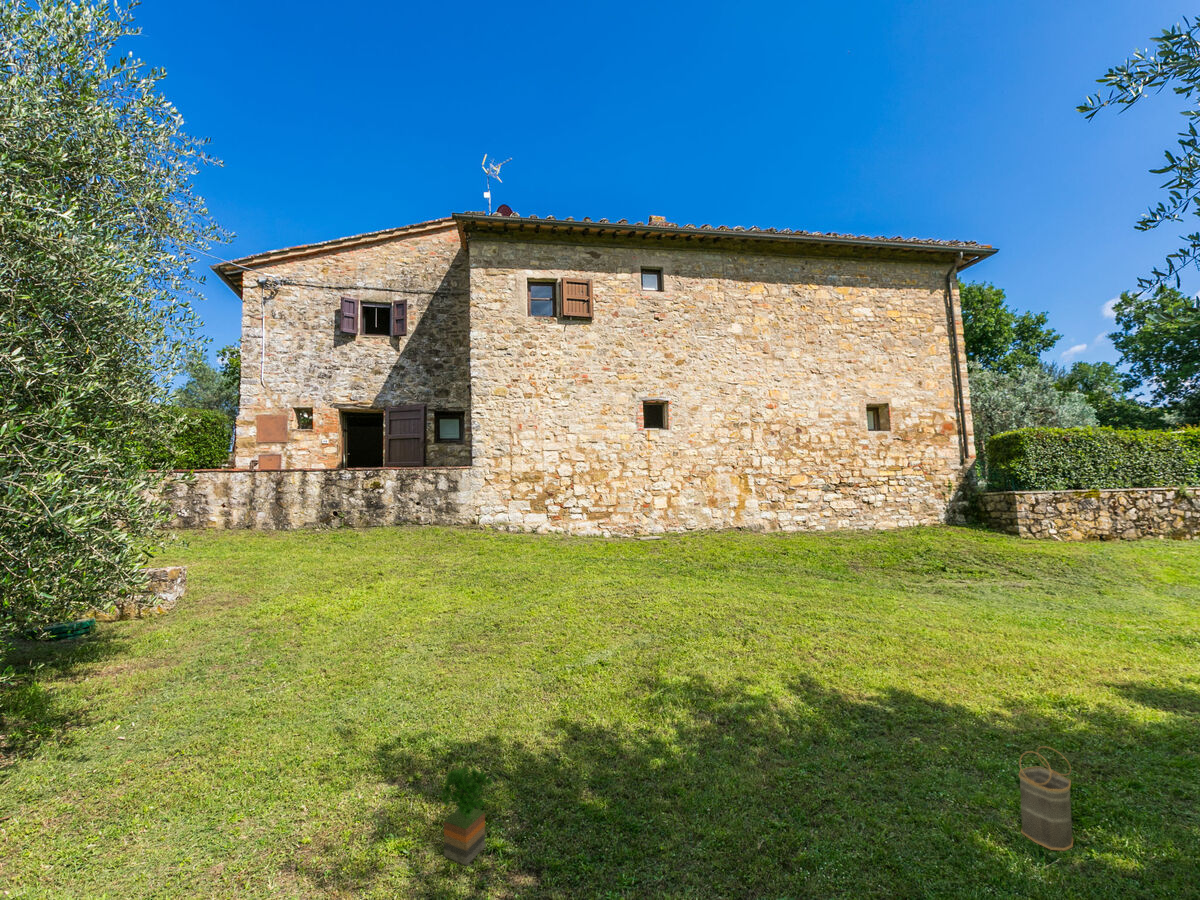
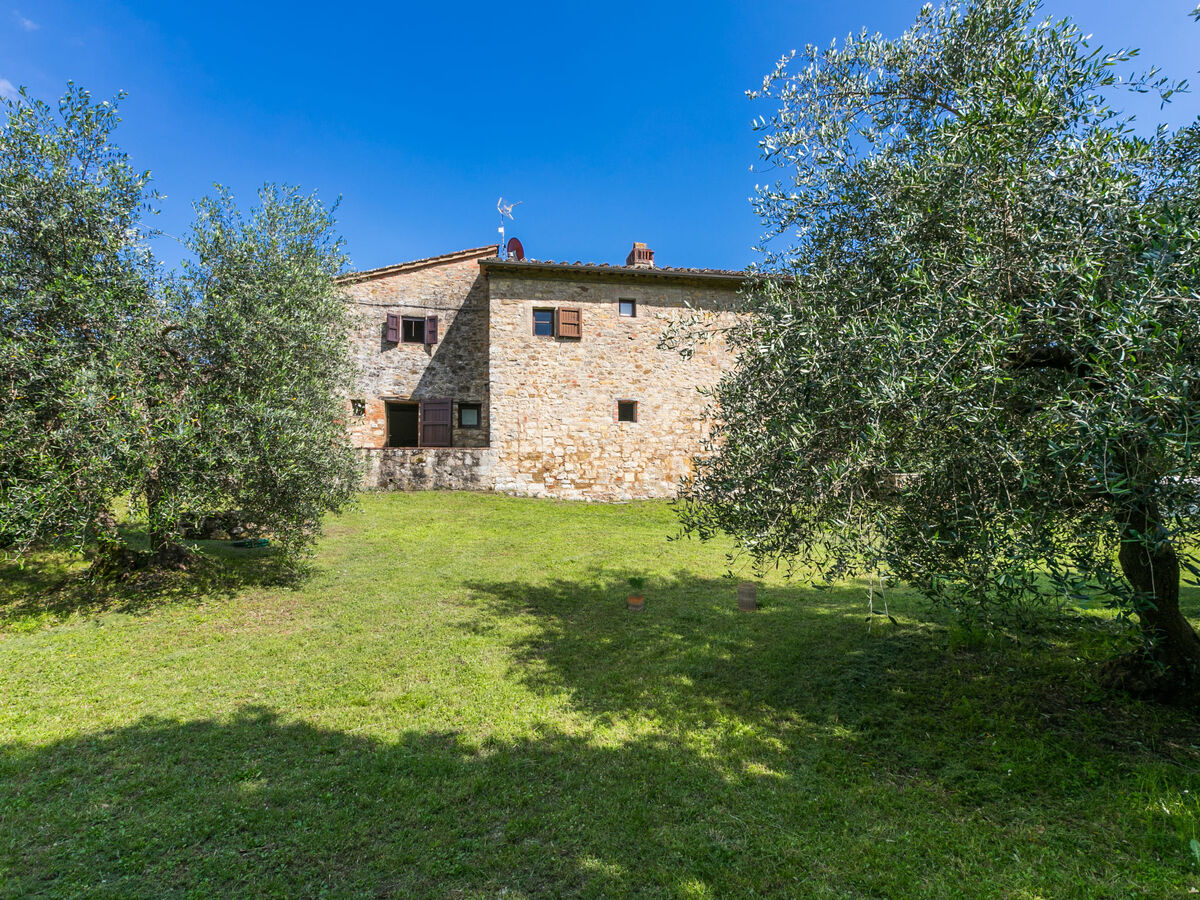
potted tree: present [441,768,493,865] -> present [628,577,647,611]

